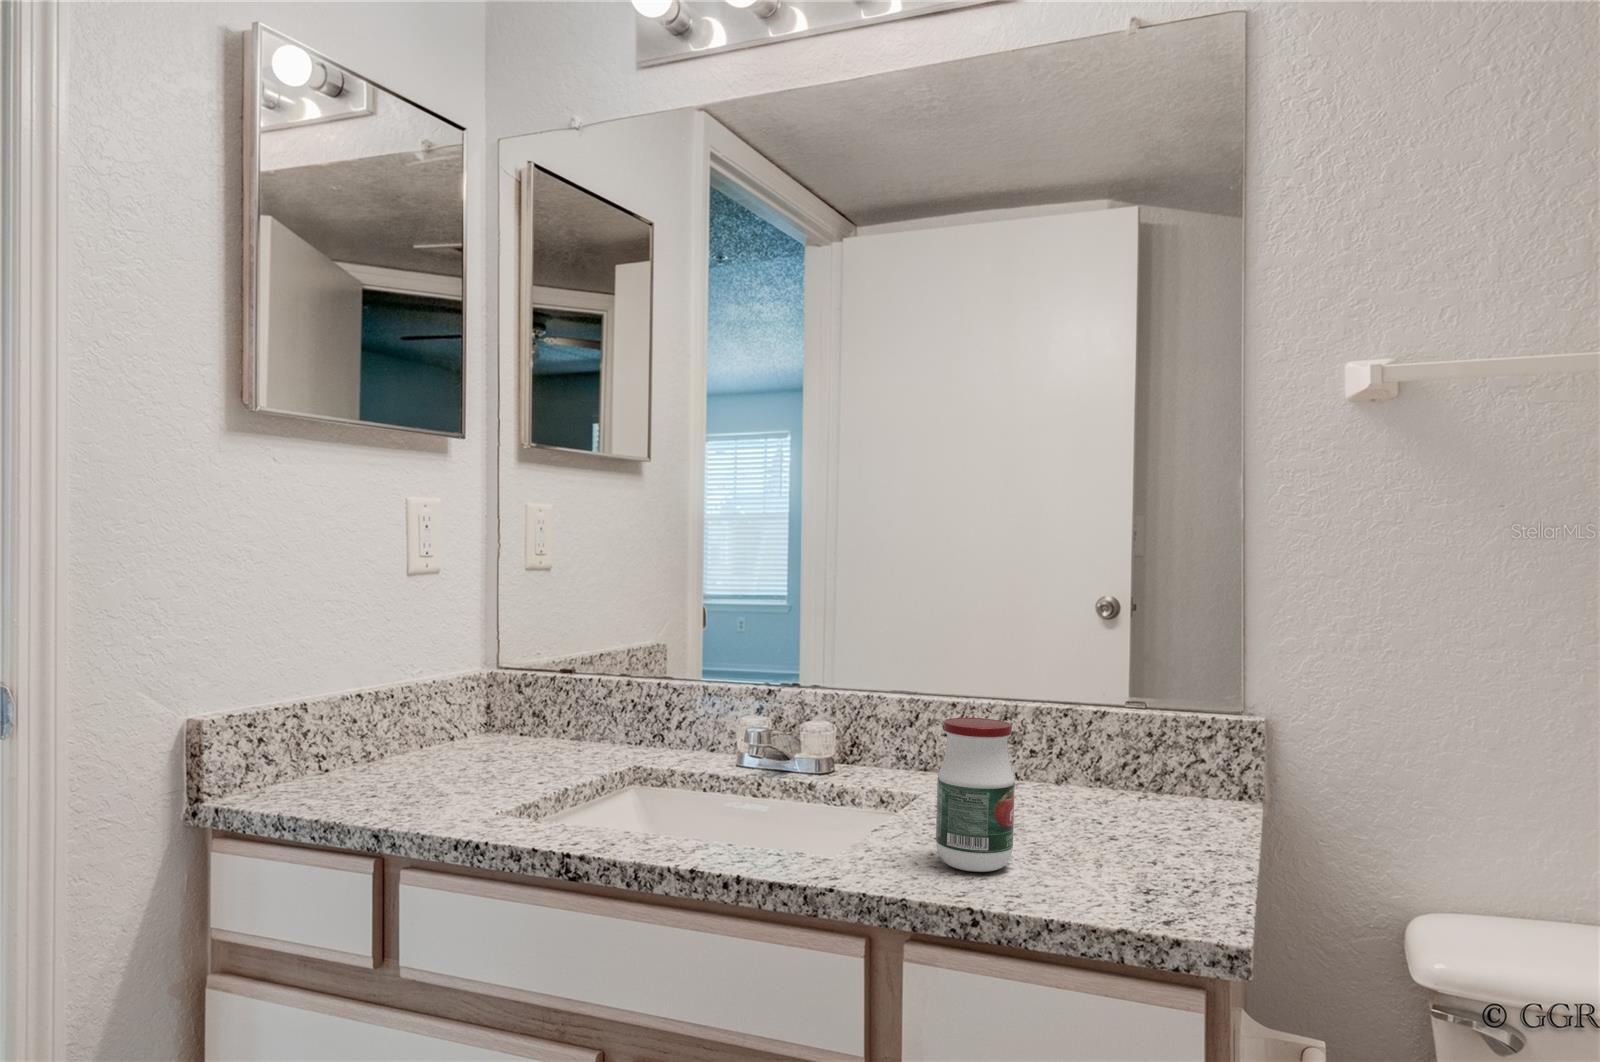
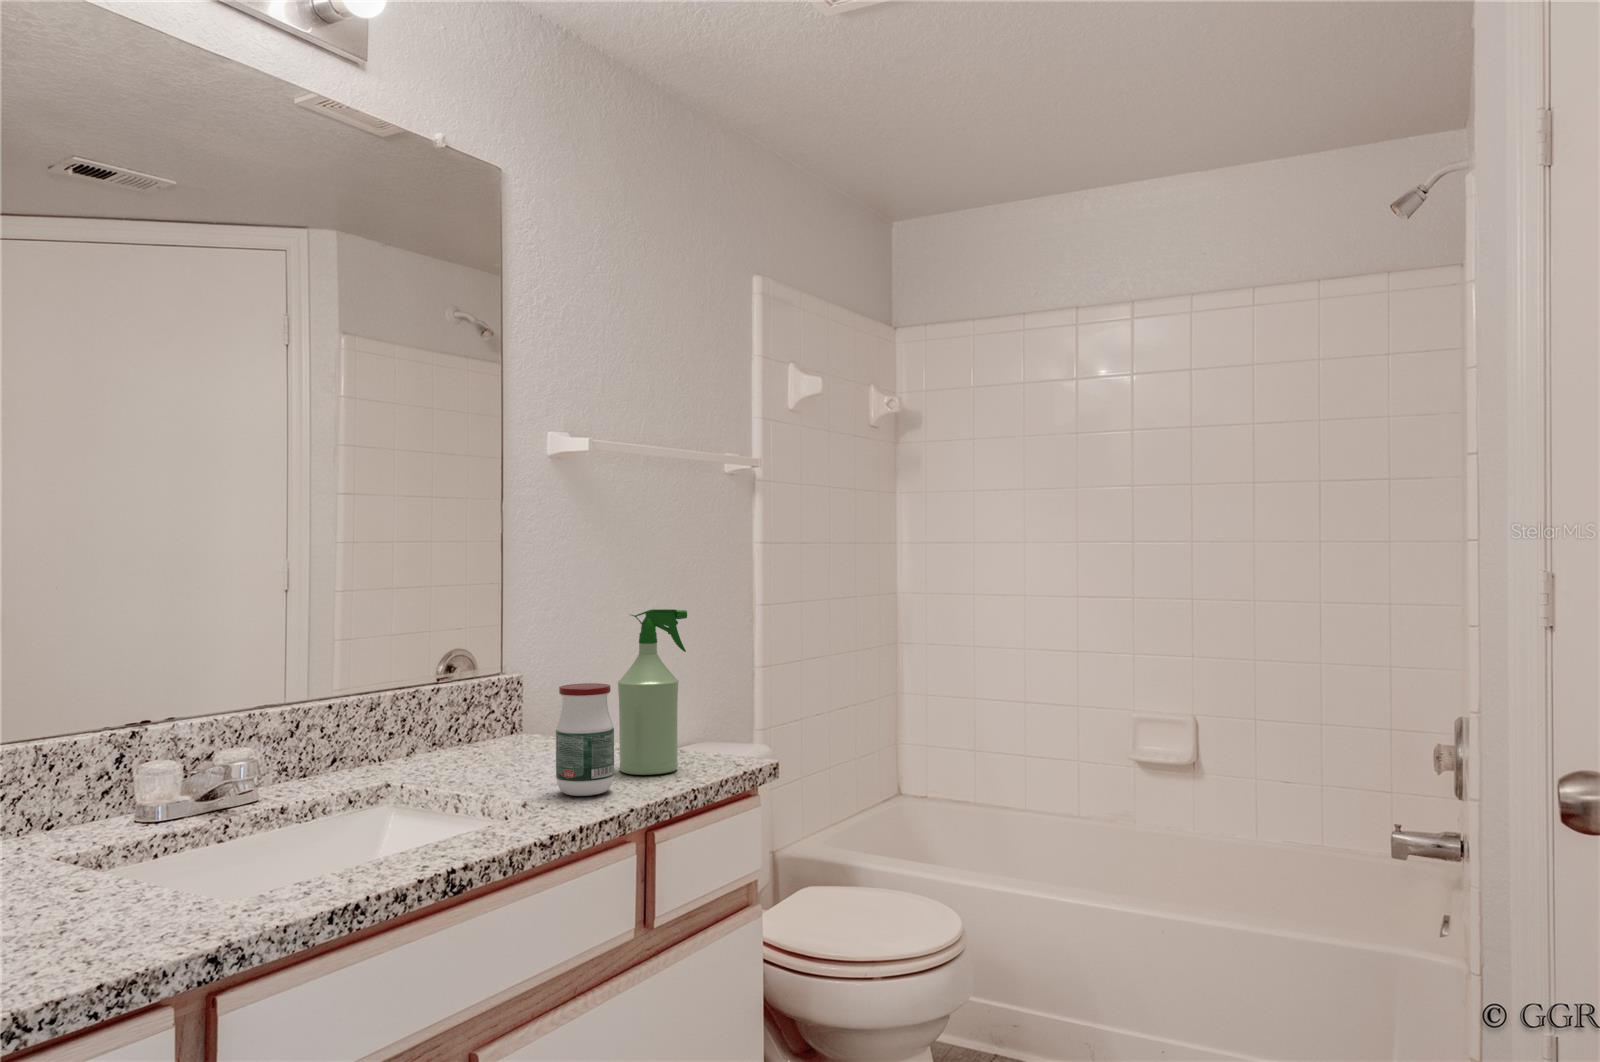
spray bottle: none [1092,636,1200,890] -> present [618,609,687,775]

